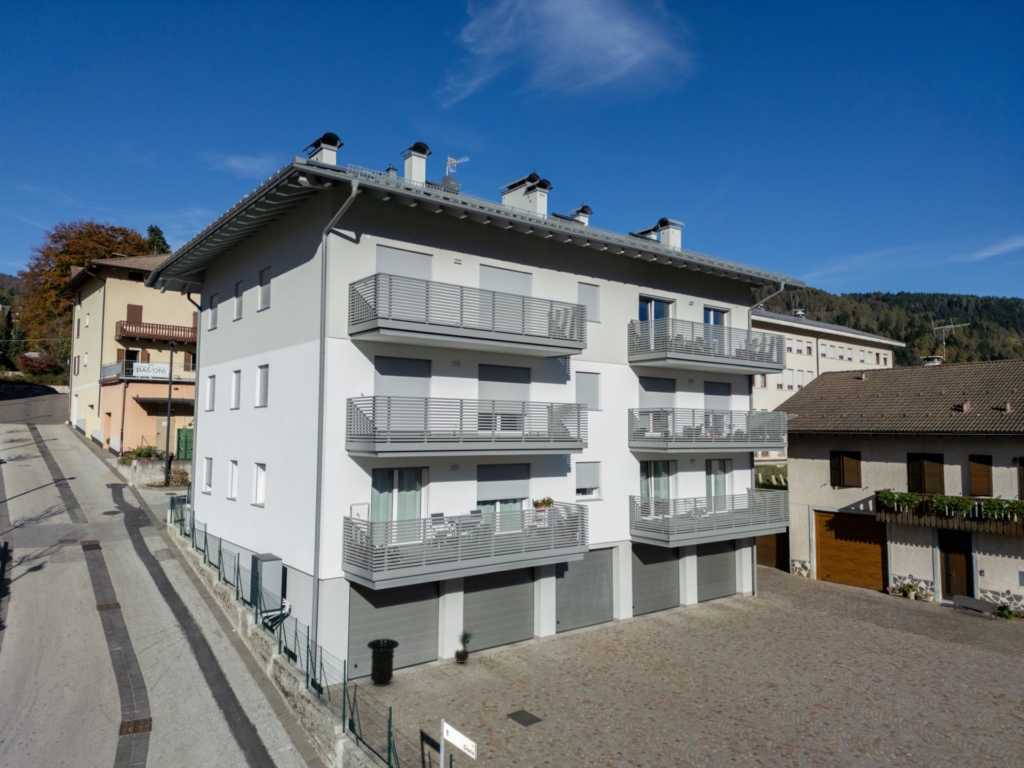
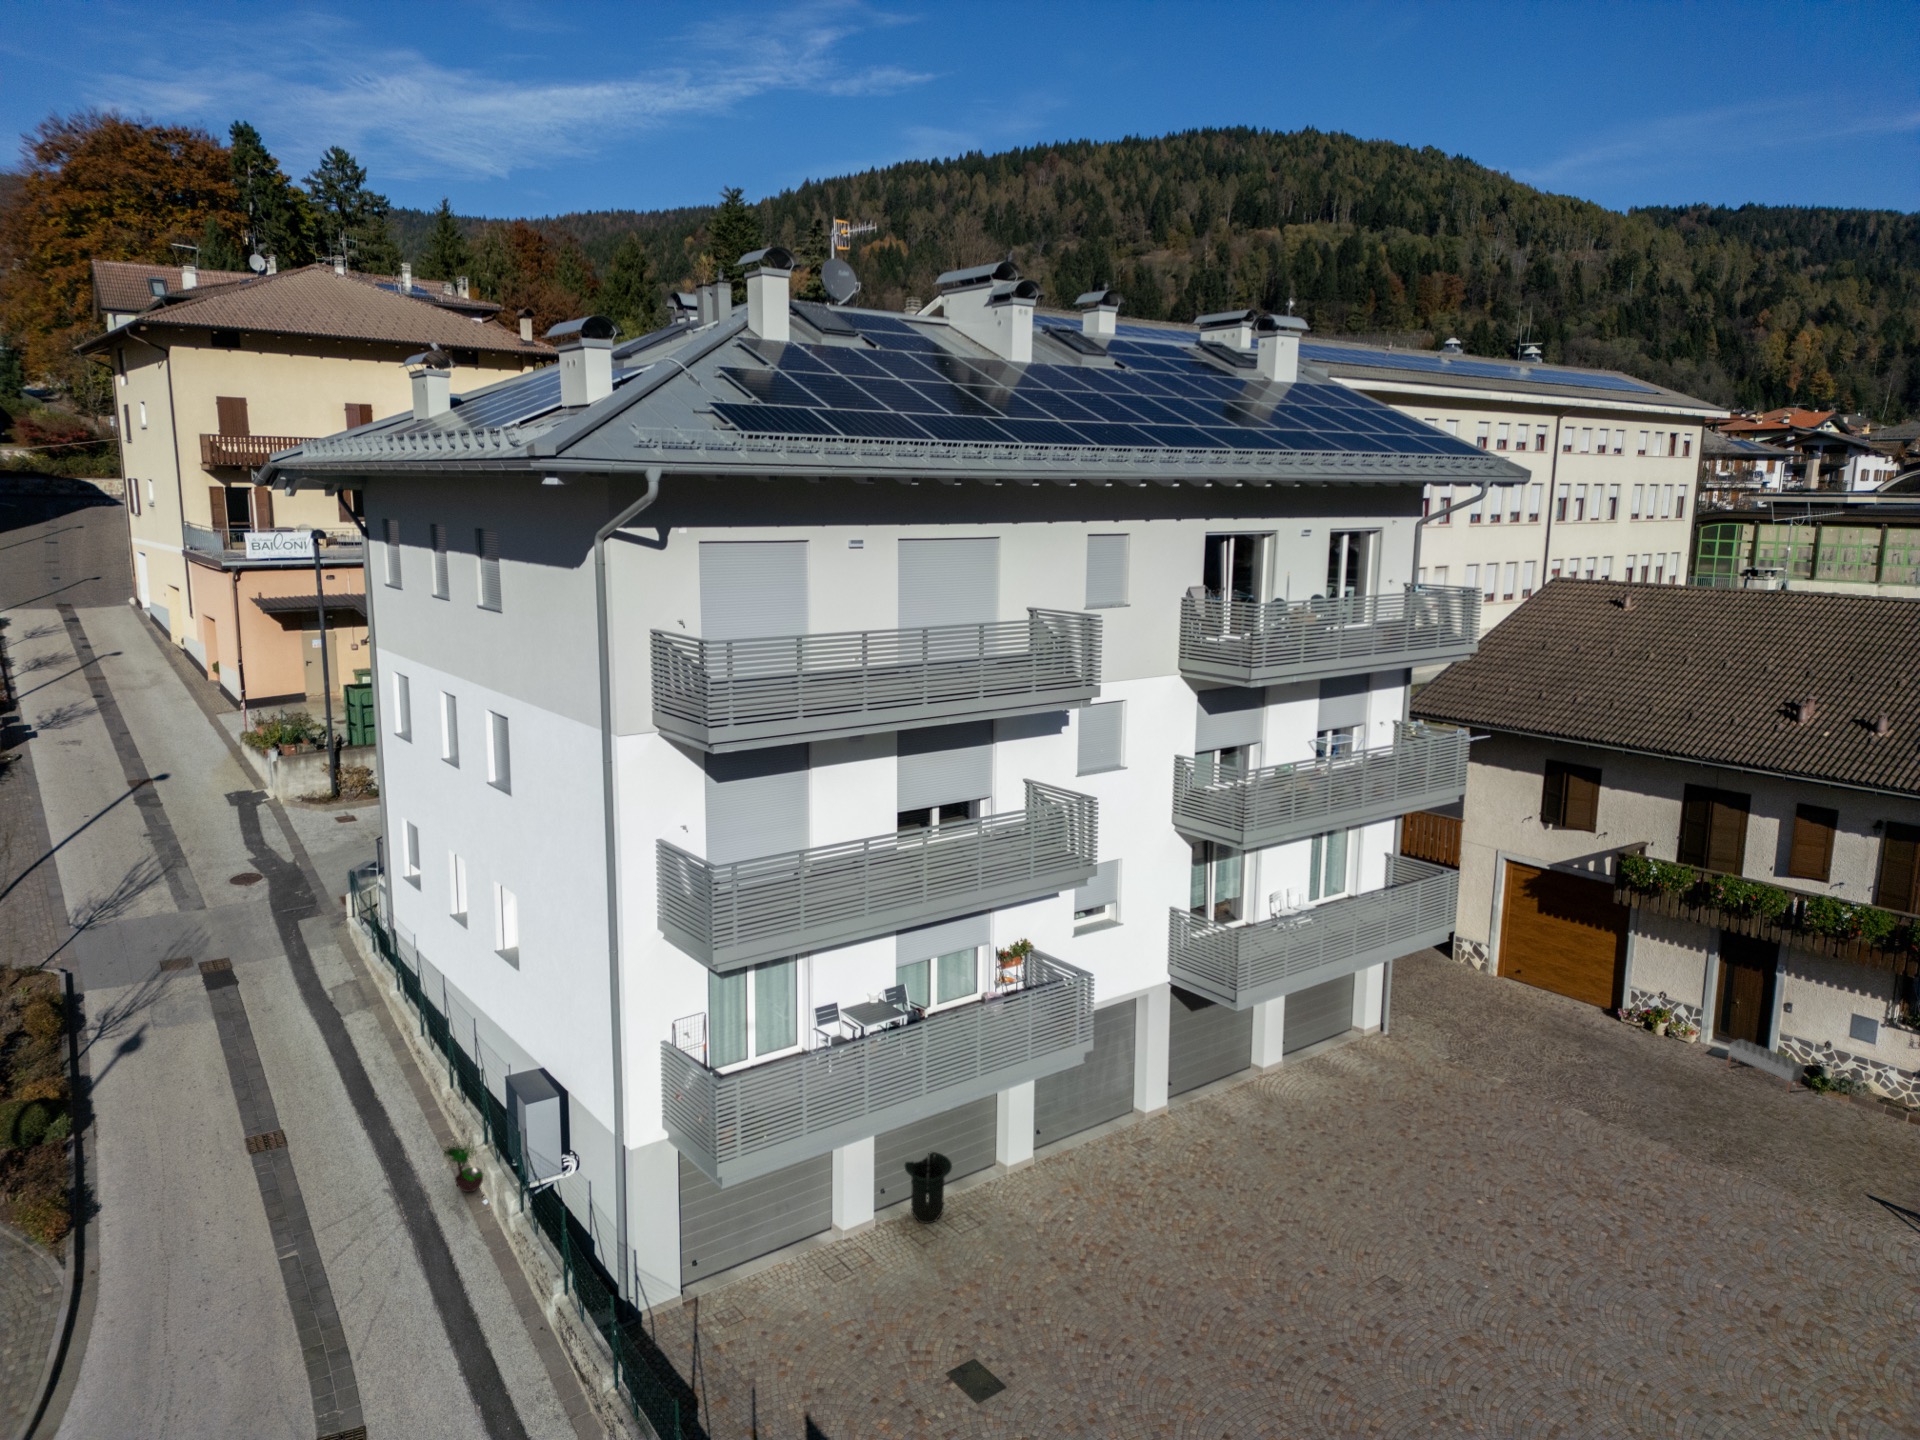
potted tree: present [455,632,472,663] -> present [444,1143,483,1192]
trash can: present [367,639,399,686] -> present [905,1152,952,1223]

